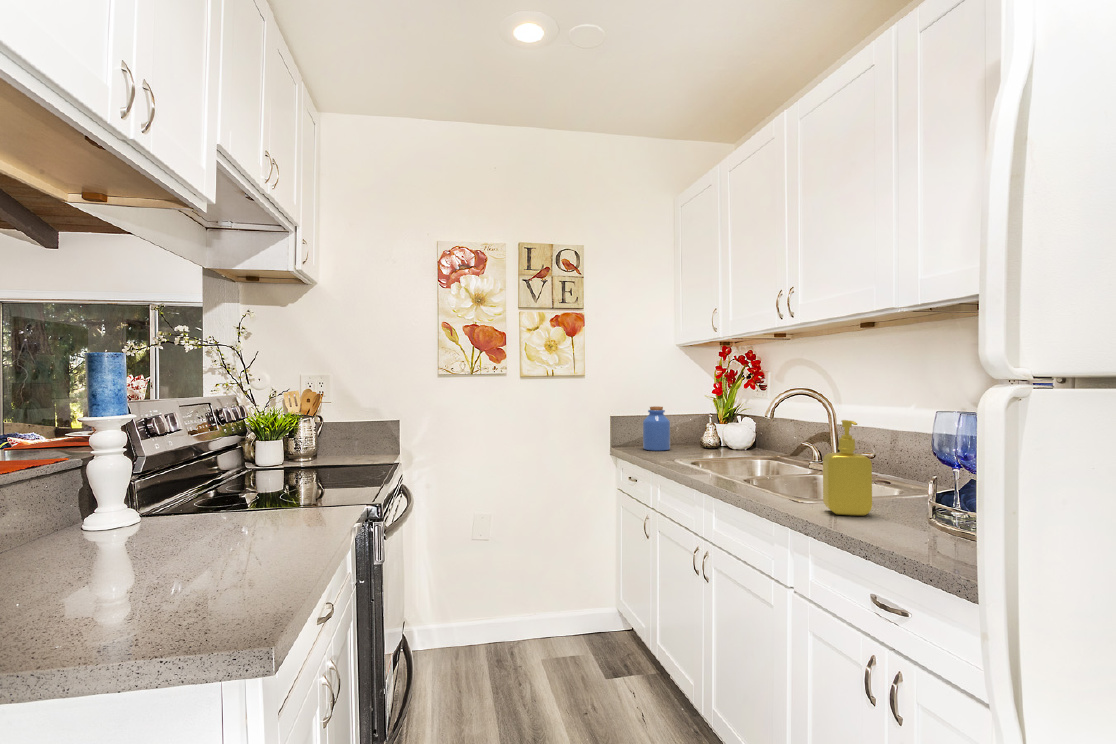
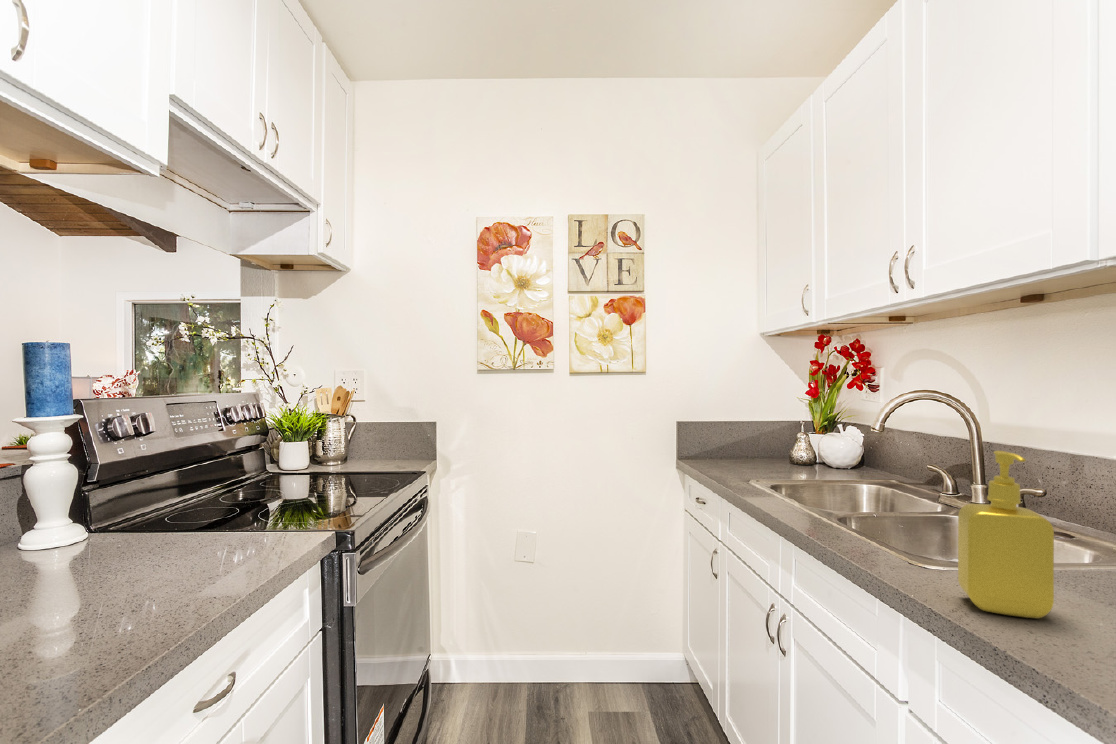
jar: present [643,406,670,451] -> none [716,409,749,463]

